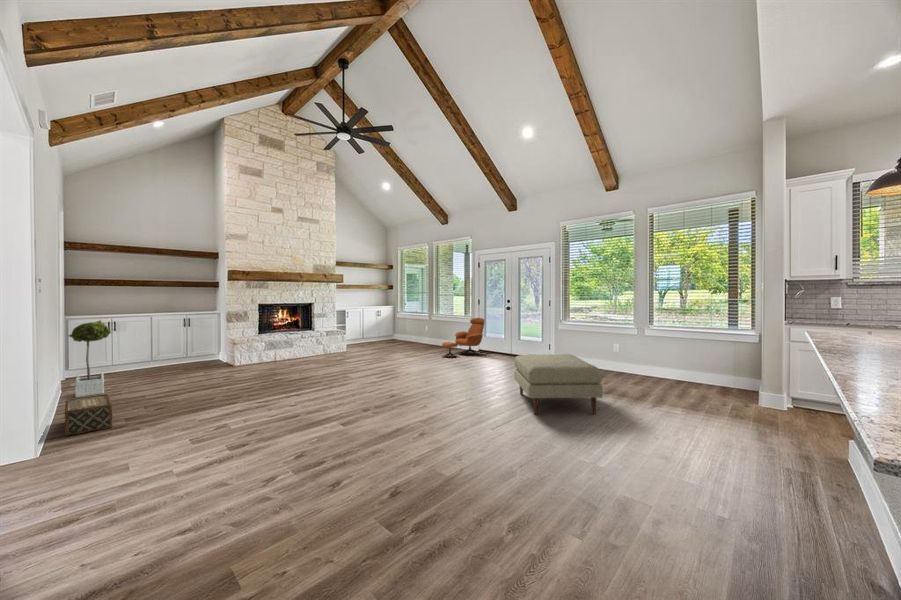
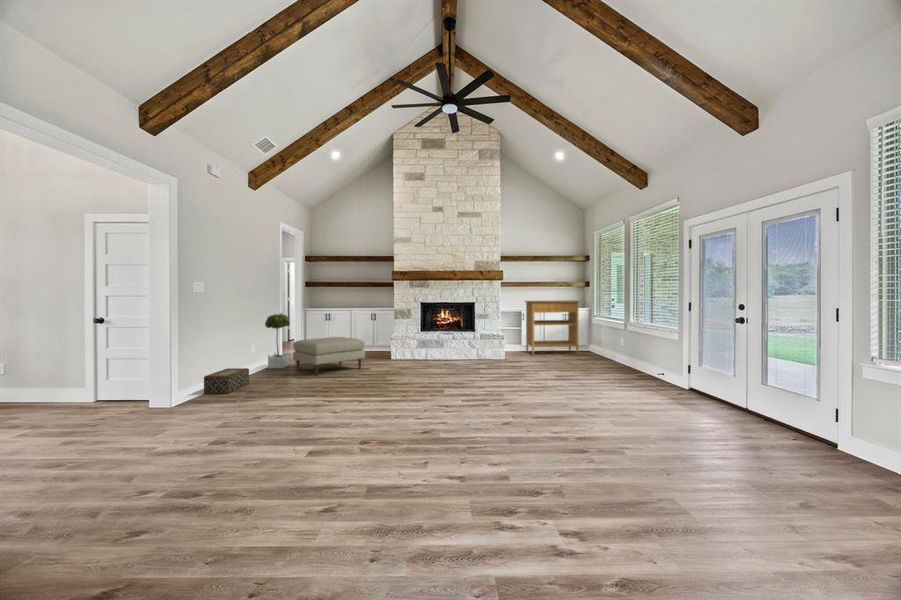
console table: none [348,301,394,347] -> present [525,300,581,355]
lounge chair: present [442,318,484,357] -> none [595,329,674,386]
ottoman: present [514,354,603,415] -> present [293,337,365,376]

